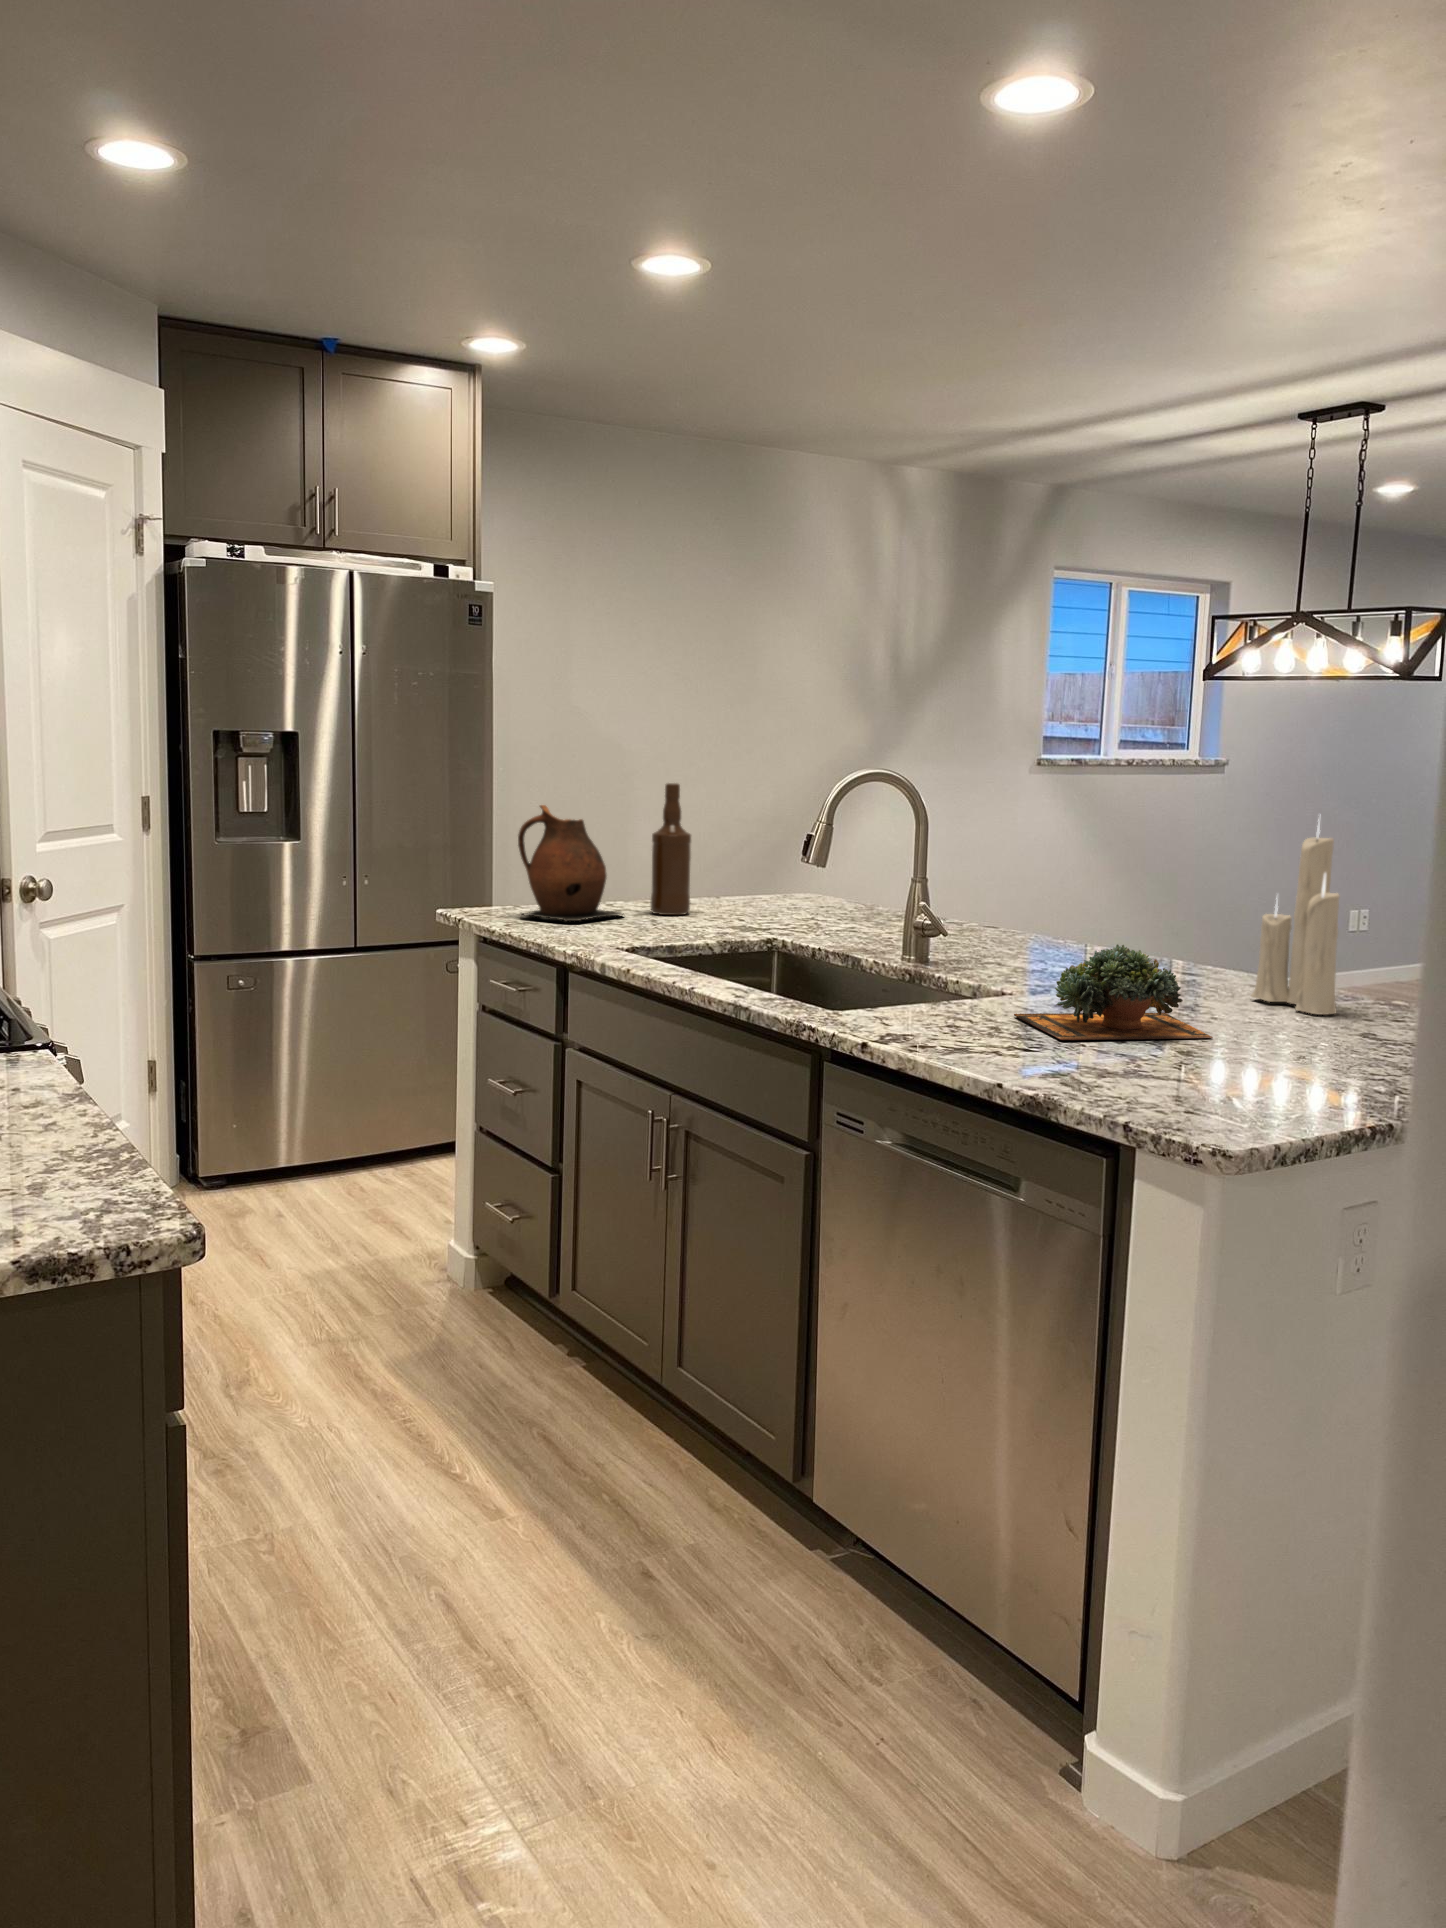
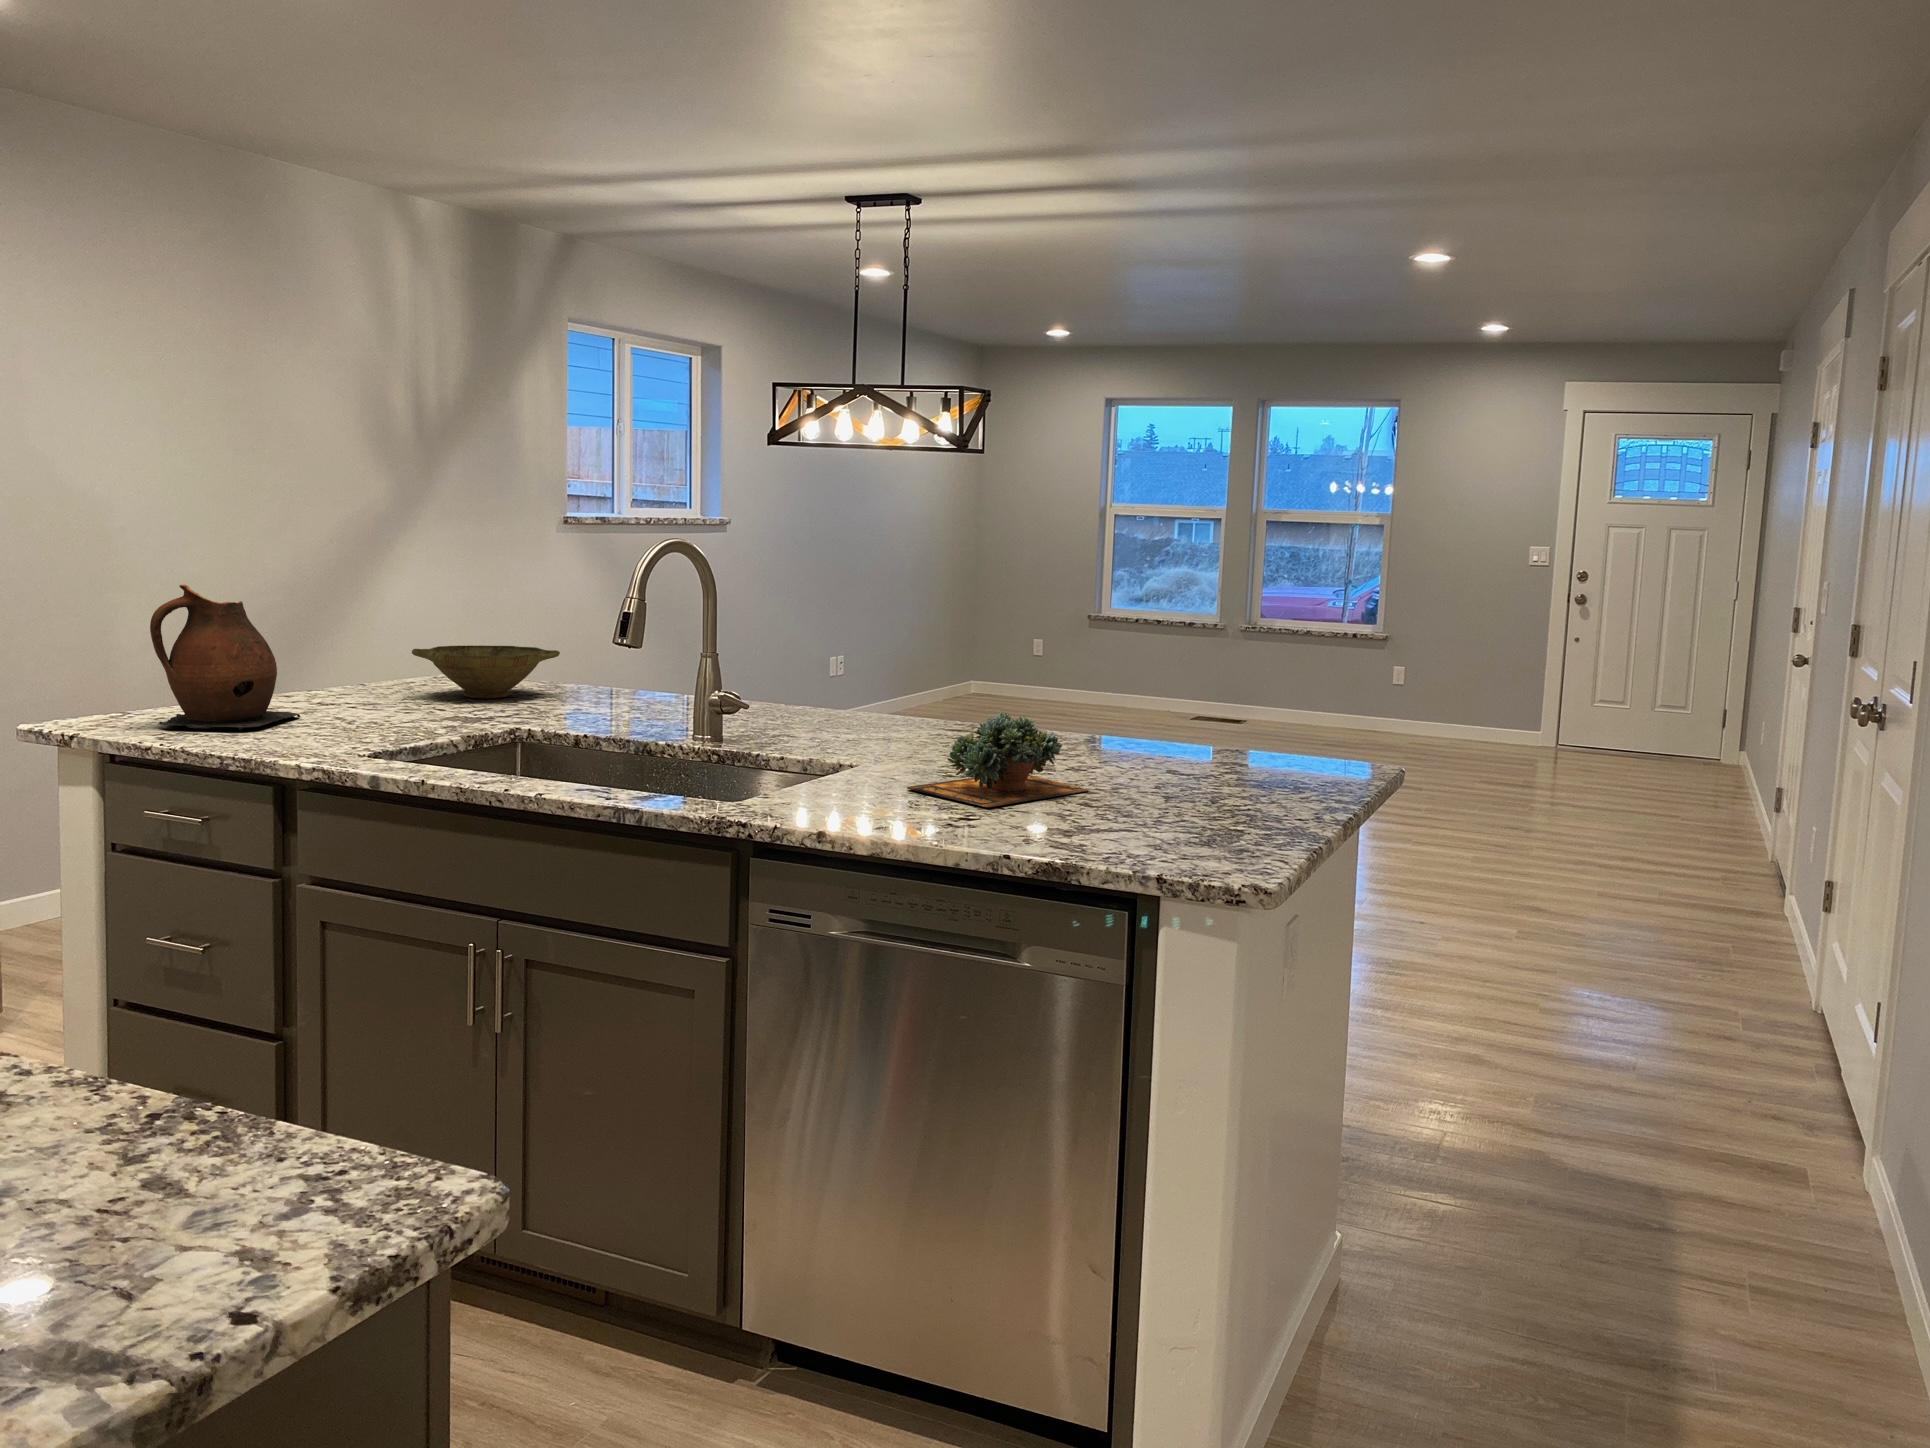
bottle: present [650,783,691,915] -> none [320,555,373,711]
candle: present [1251,822,1339,1015] -> none [1053,575,1134,760]
bowl: none [735,865,858,913] -> present [412,645,560,698]

